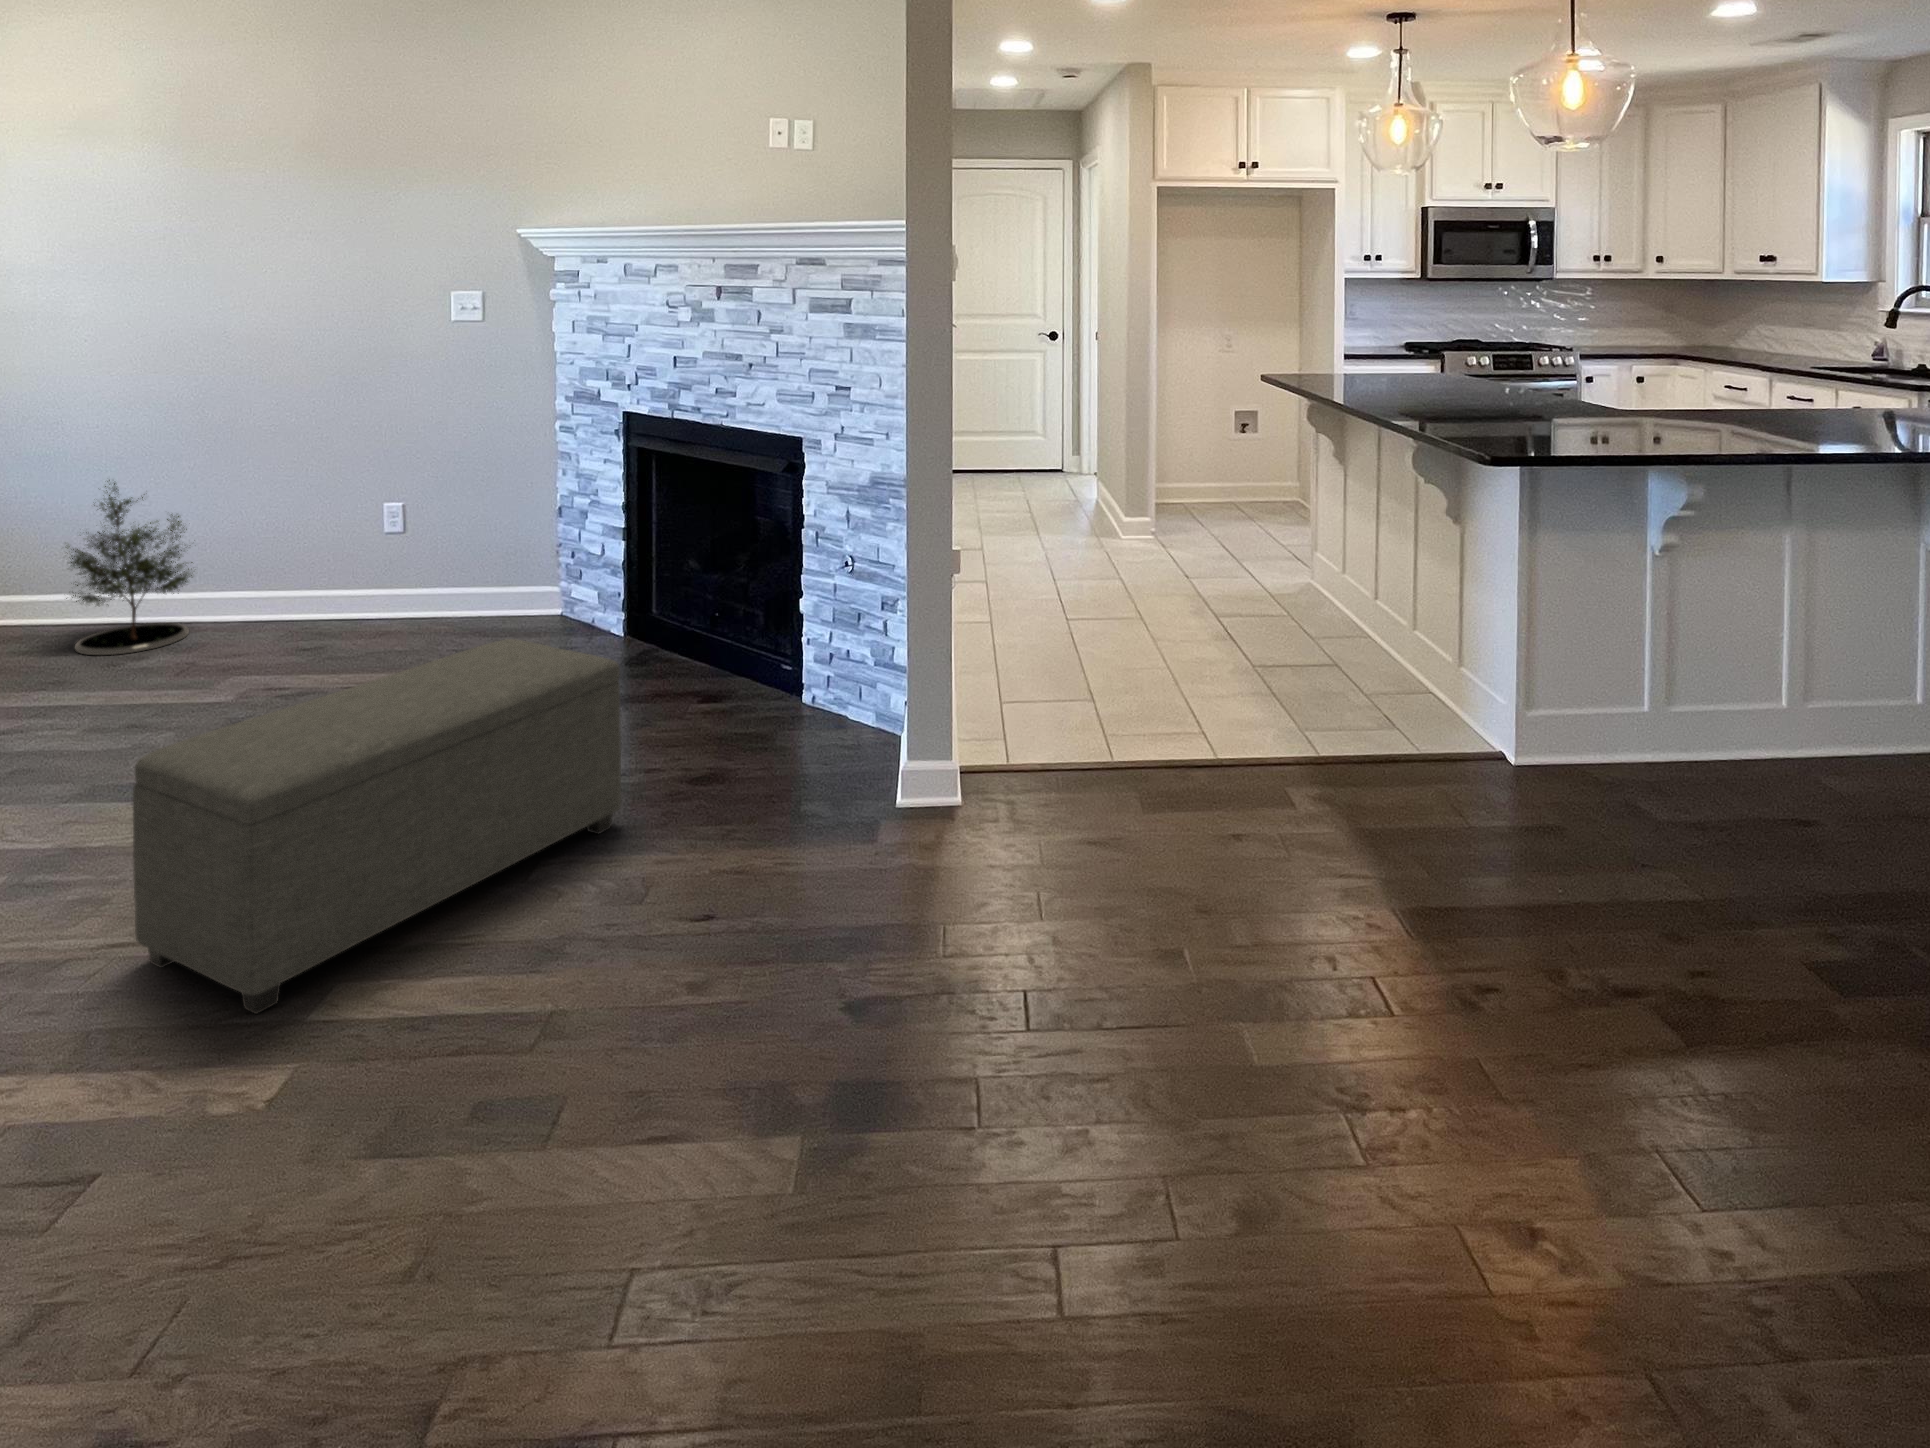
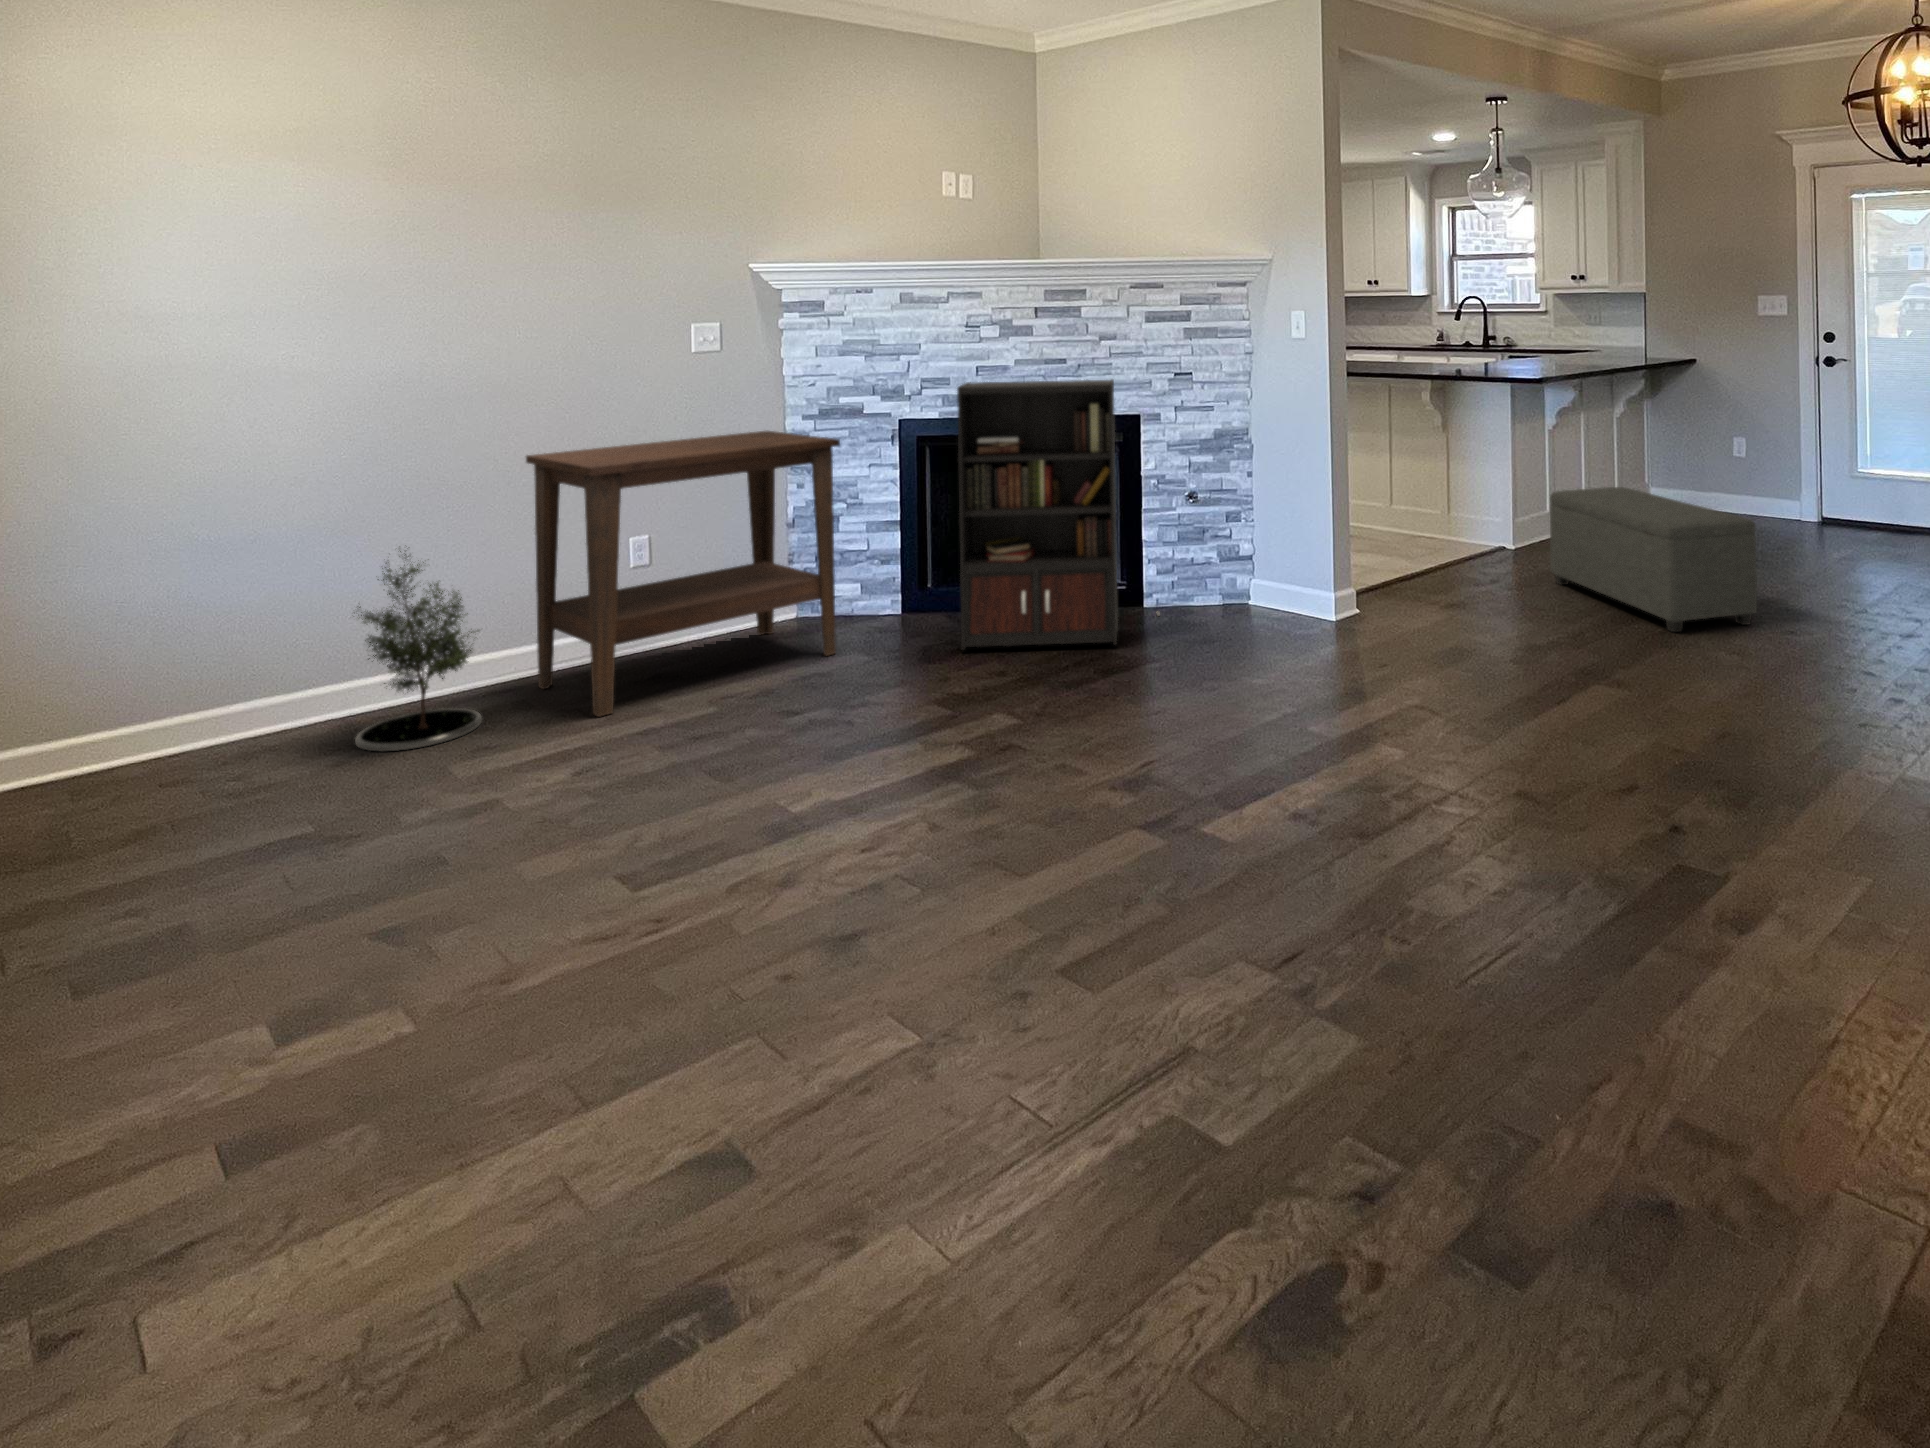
bookcase: none [518,376,783,733] -> present [957,380,1160,650]
side table: none [190,409,518,665] -> present [526,431,840,717]
ottoman: present [133,639,621,1014] -> present [1550,487,1757,632]

